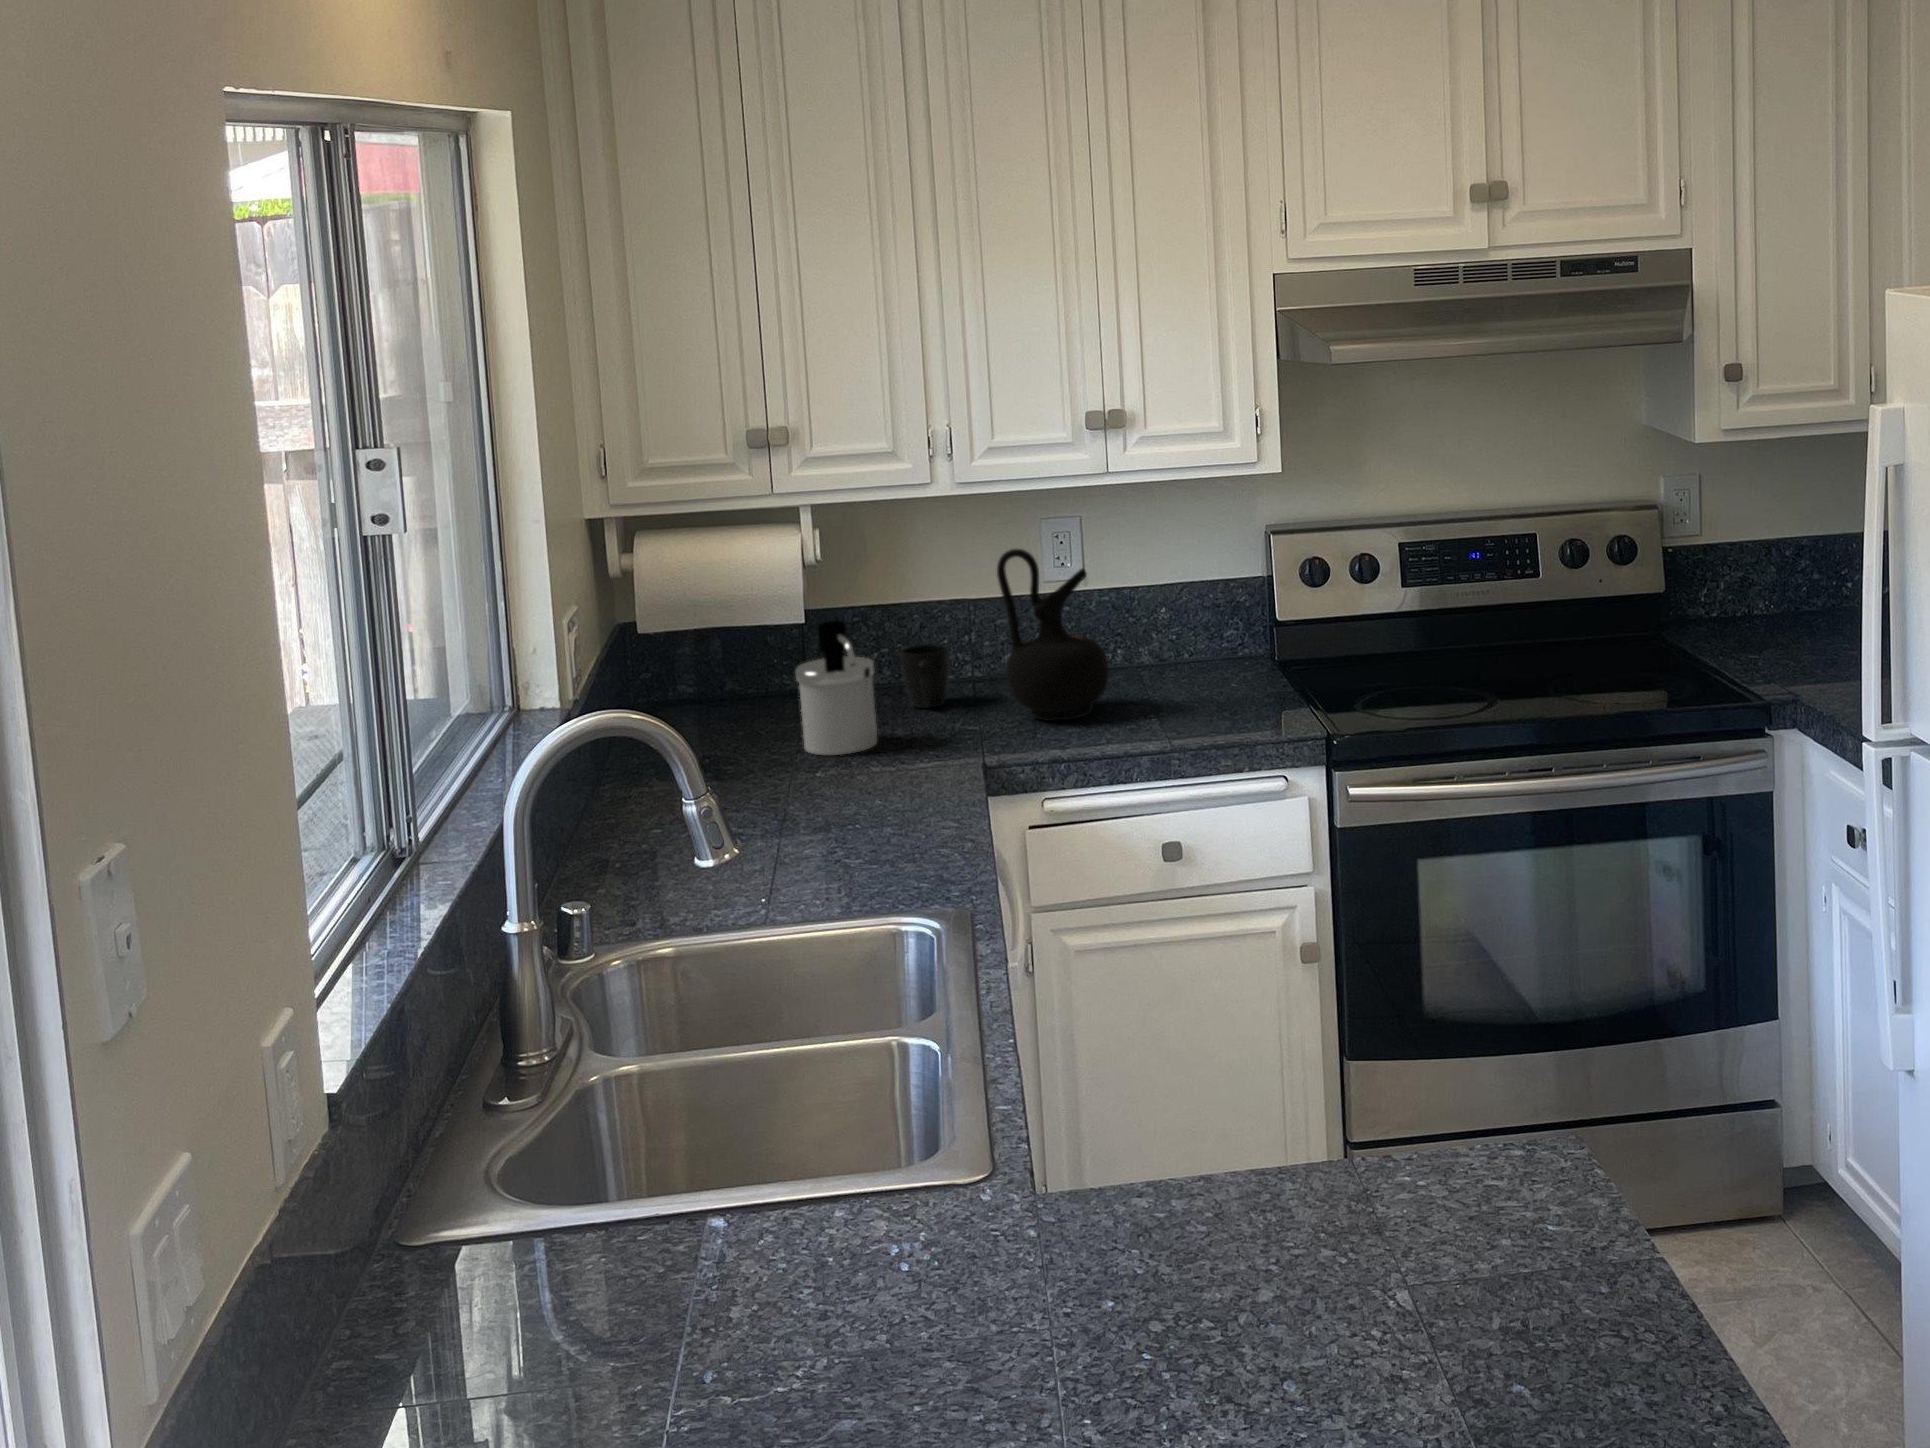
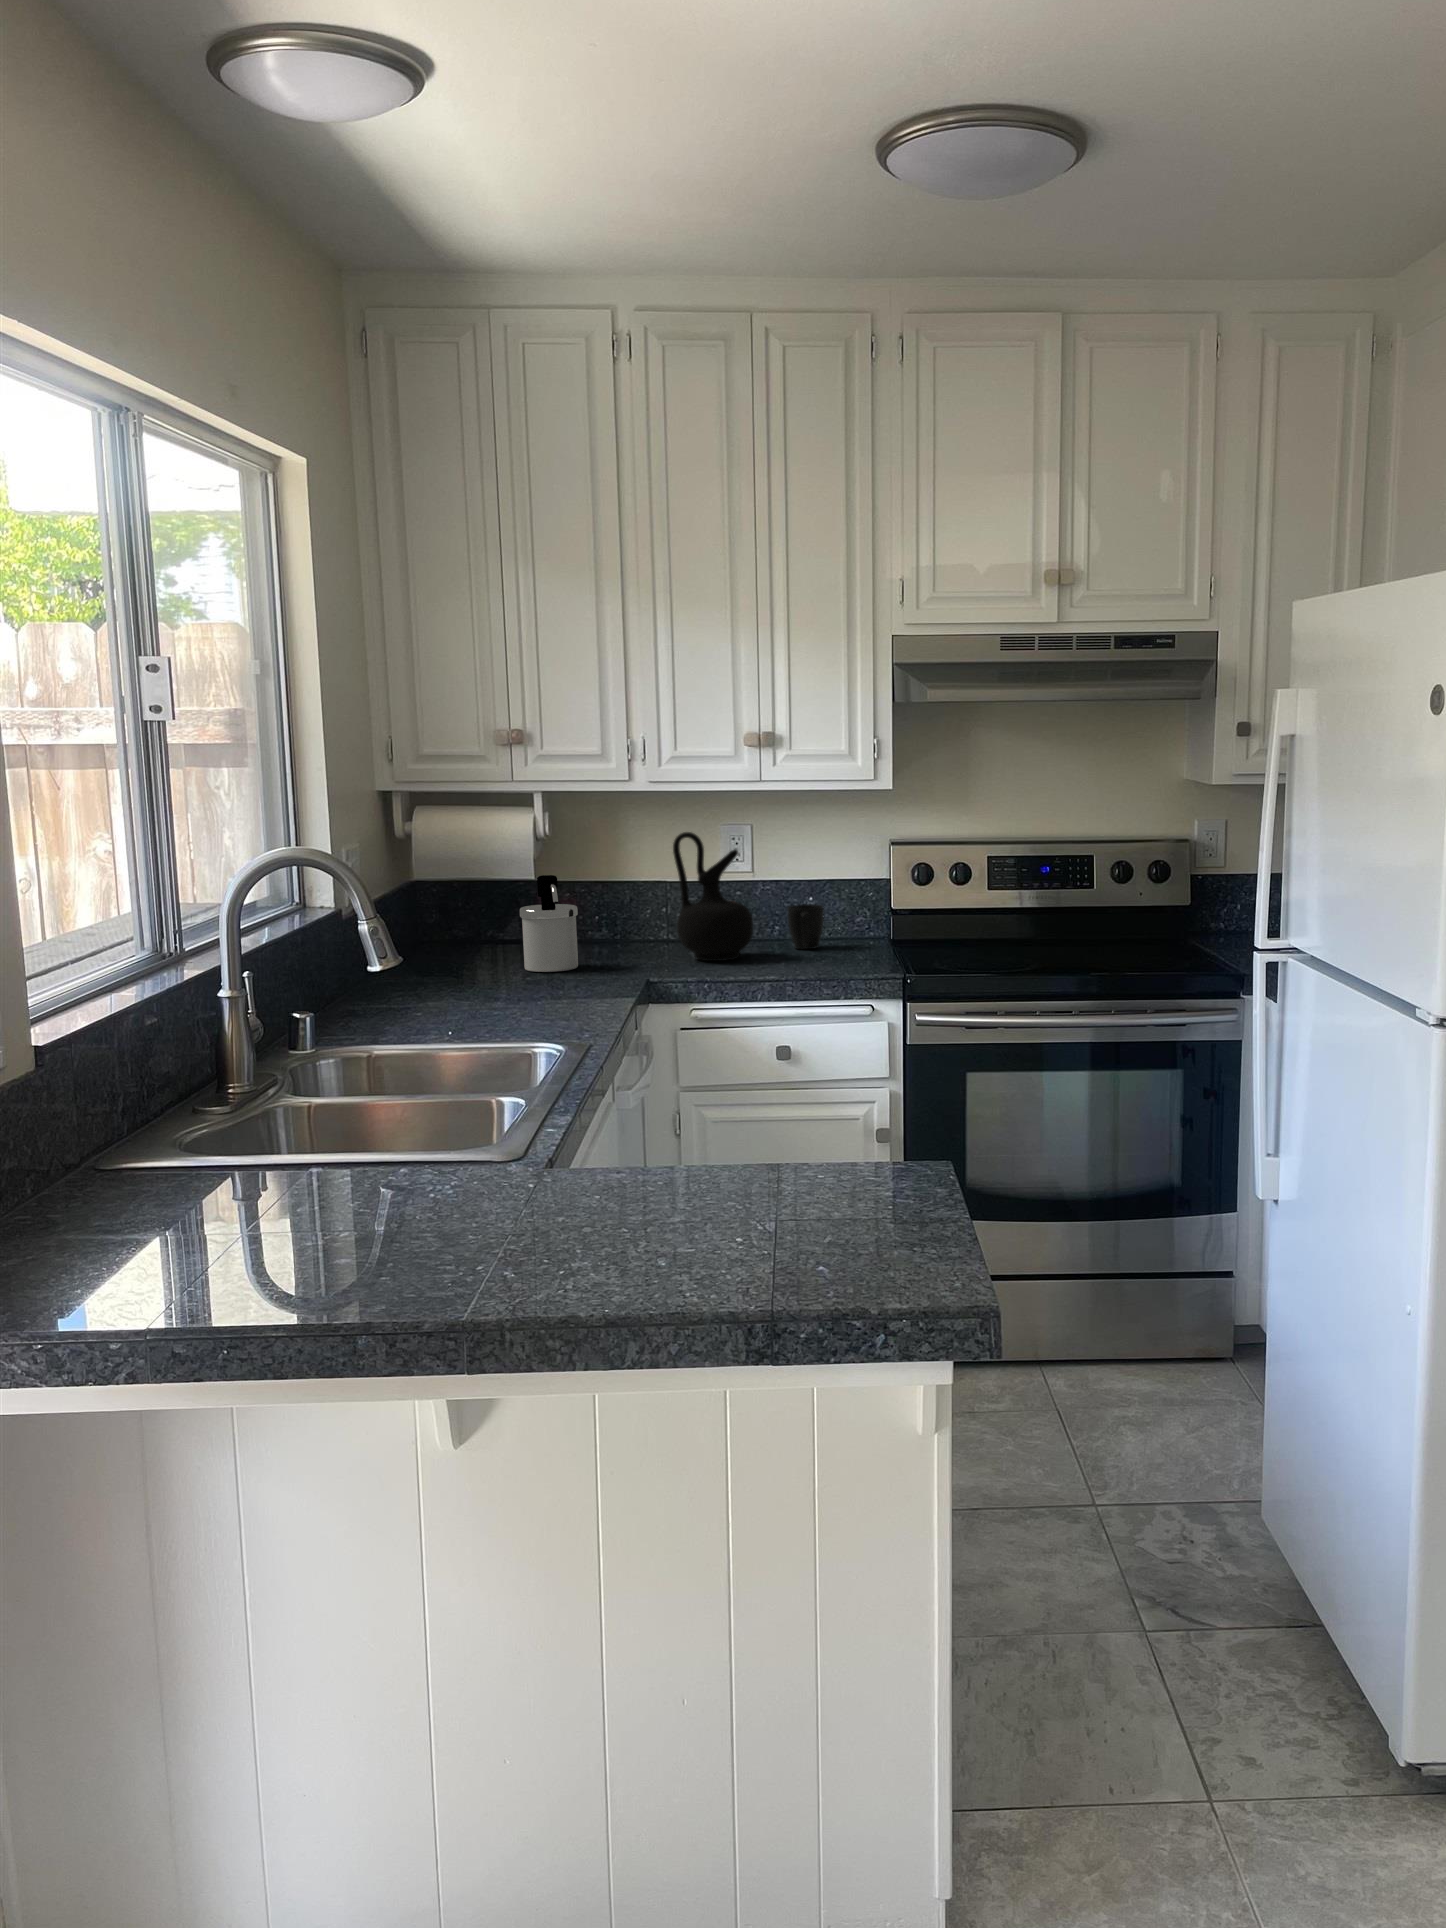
mug: present [900,644,950,708] -> present [787,904,824,949]

